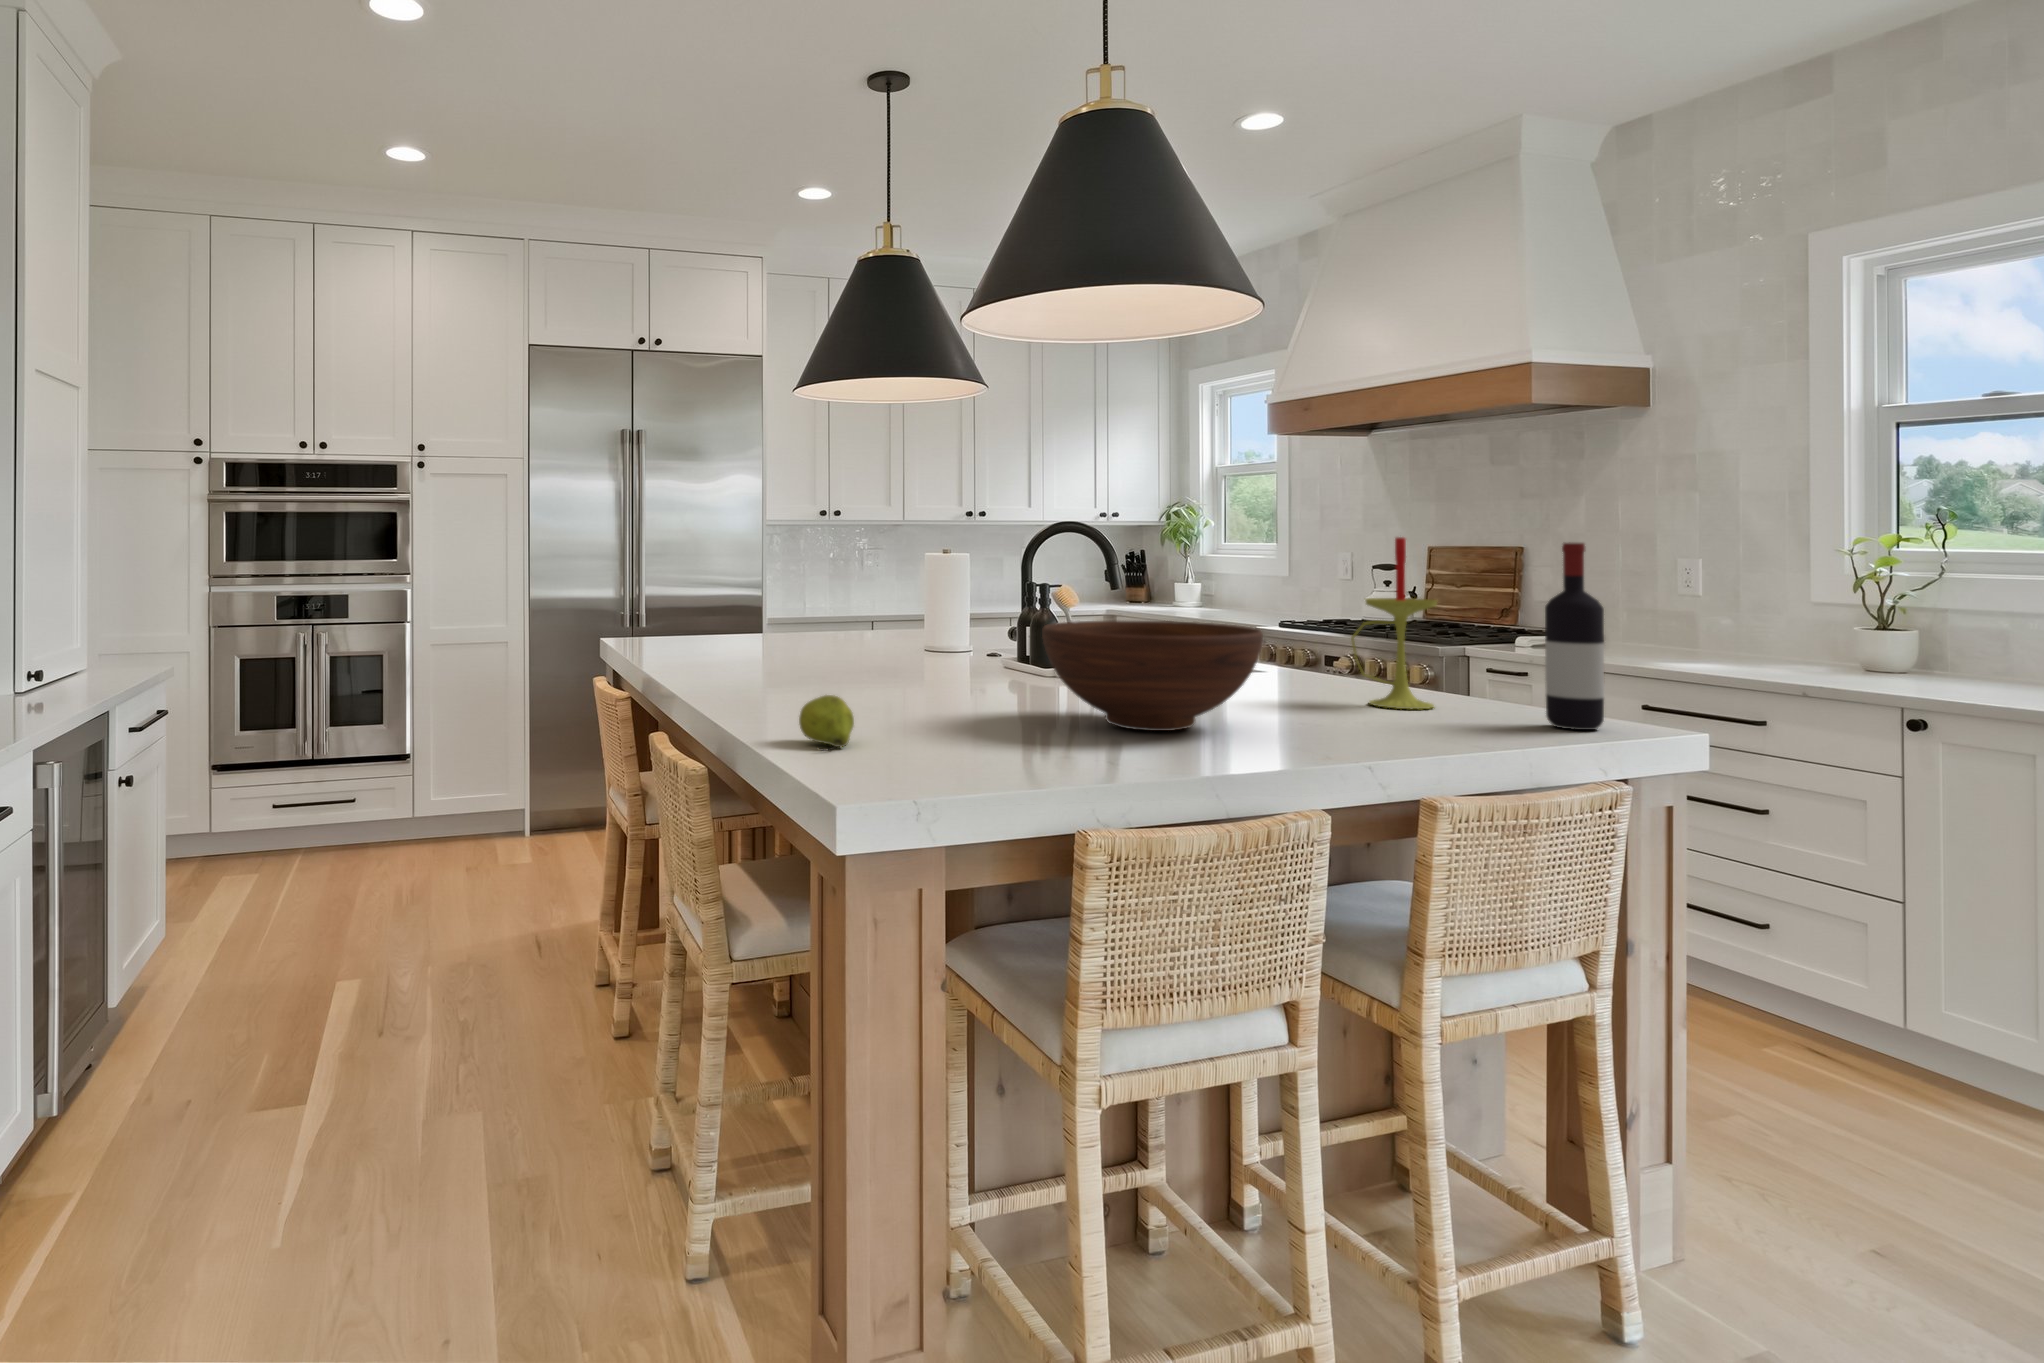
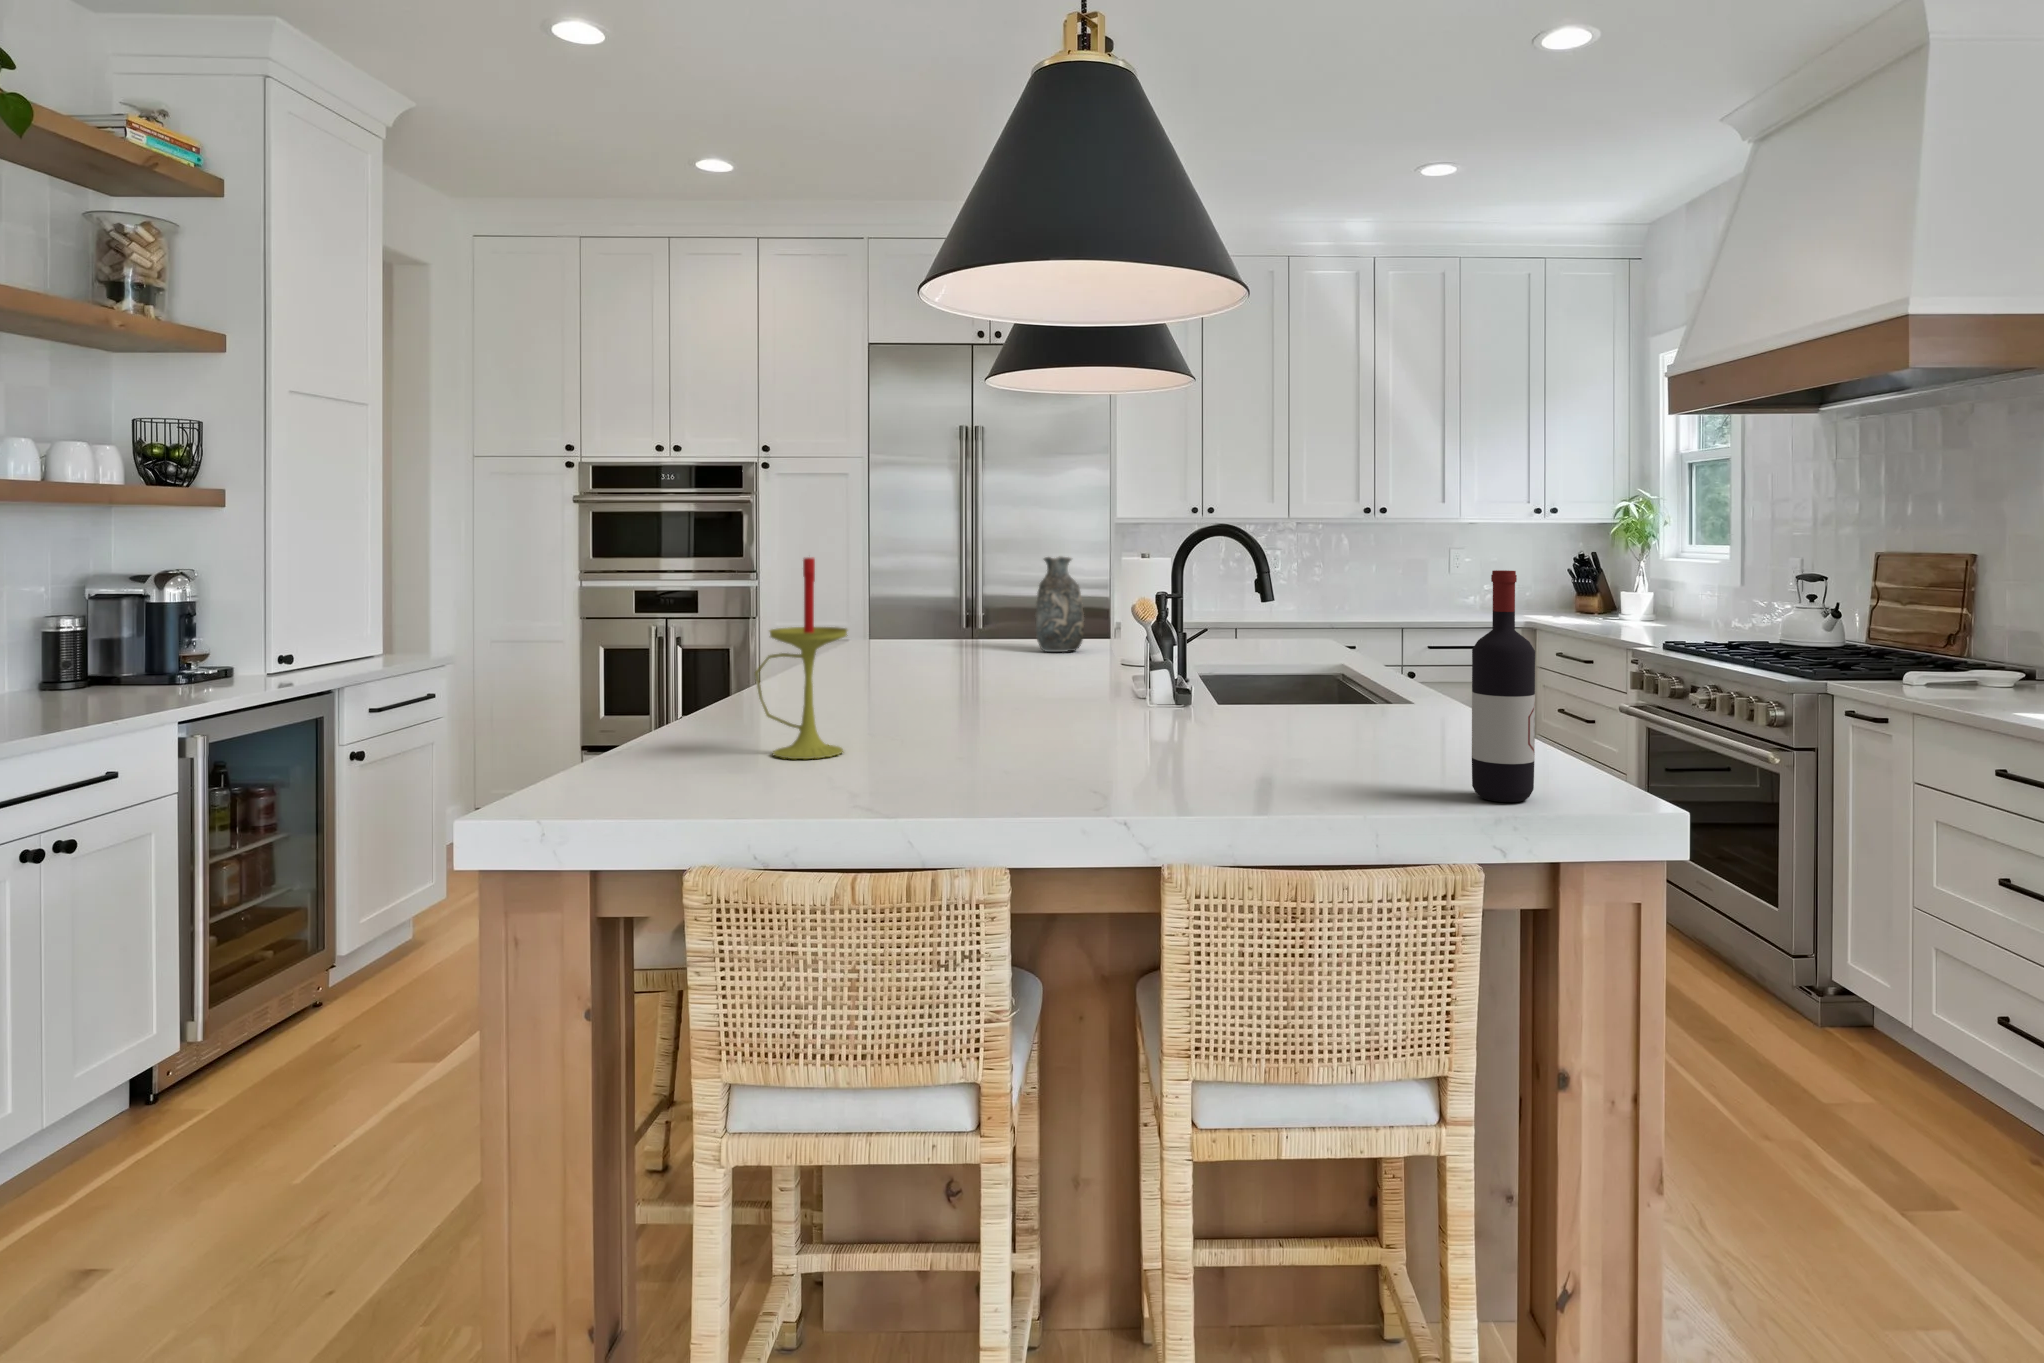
candle: present [1351,537,1437,709] -> present [755,558,848,759]
decorative vase: none [796,553,843,643] -> present [1035,557,1084,652]
fruit bowl: present [1042,621,1263,731] -> none [912,646,1146,771]
fruit: present [799,695,854,751] -> none [627,715,696,772]

